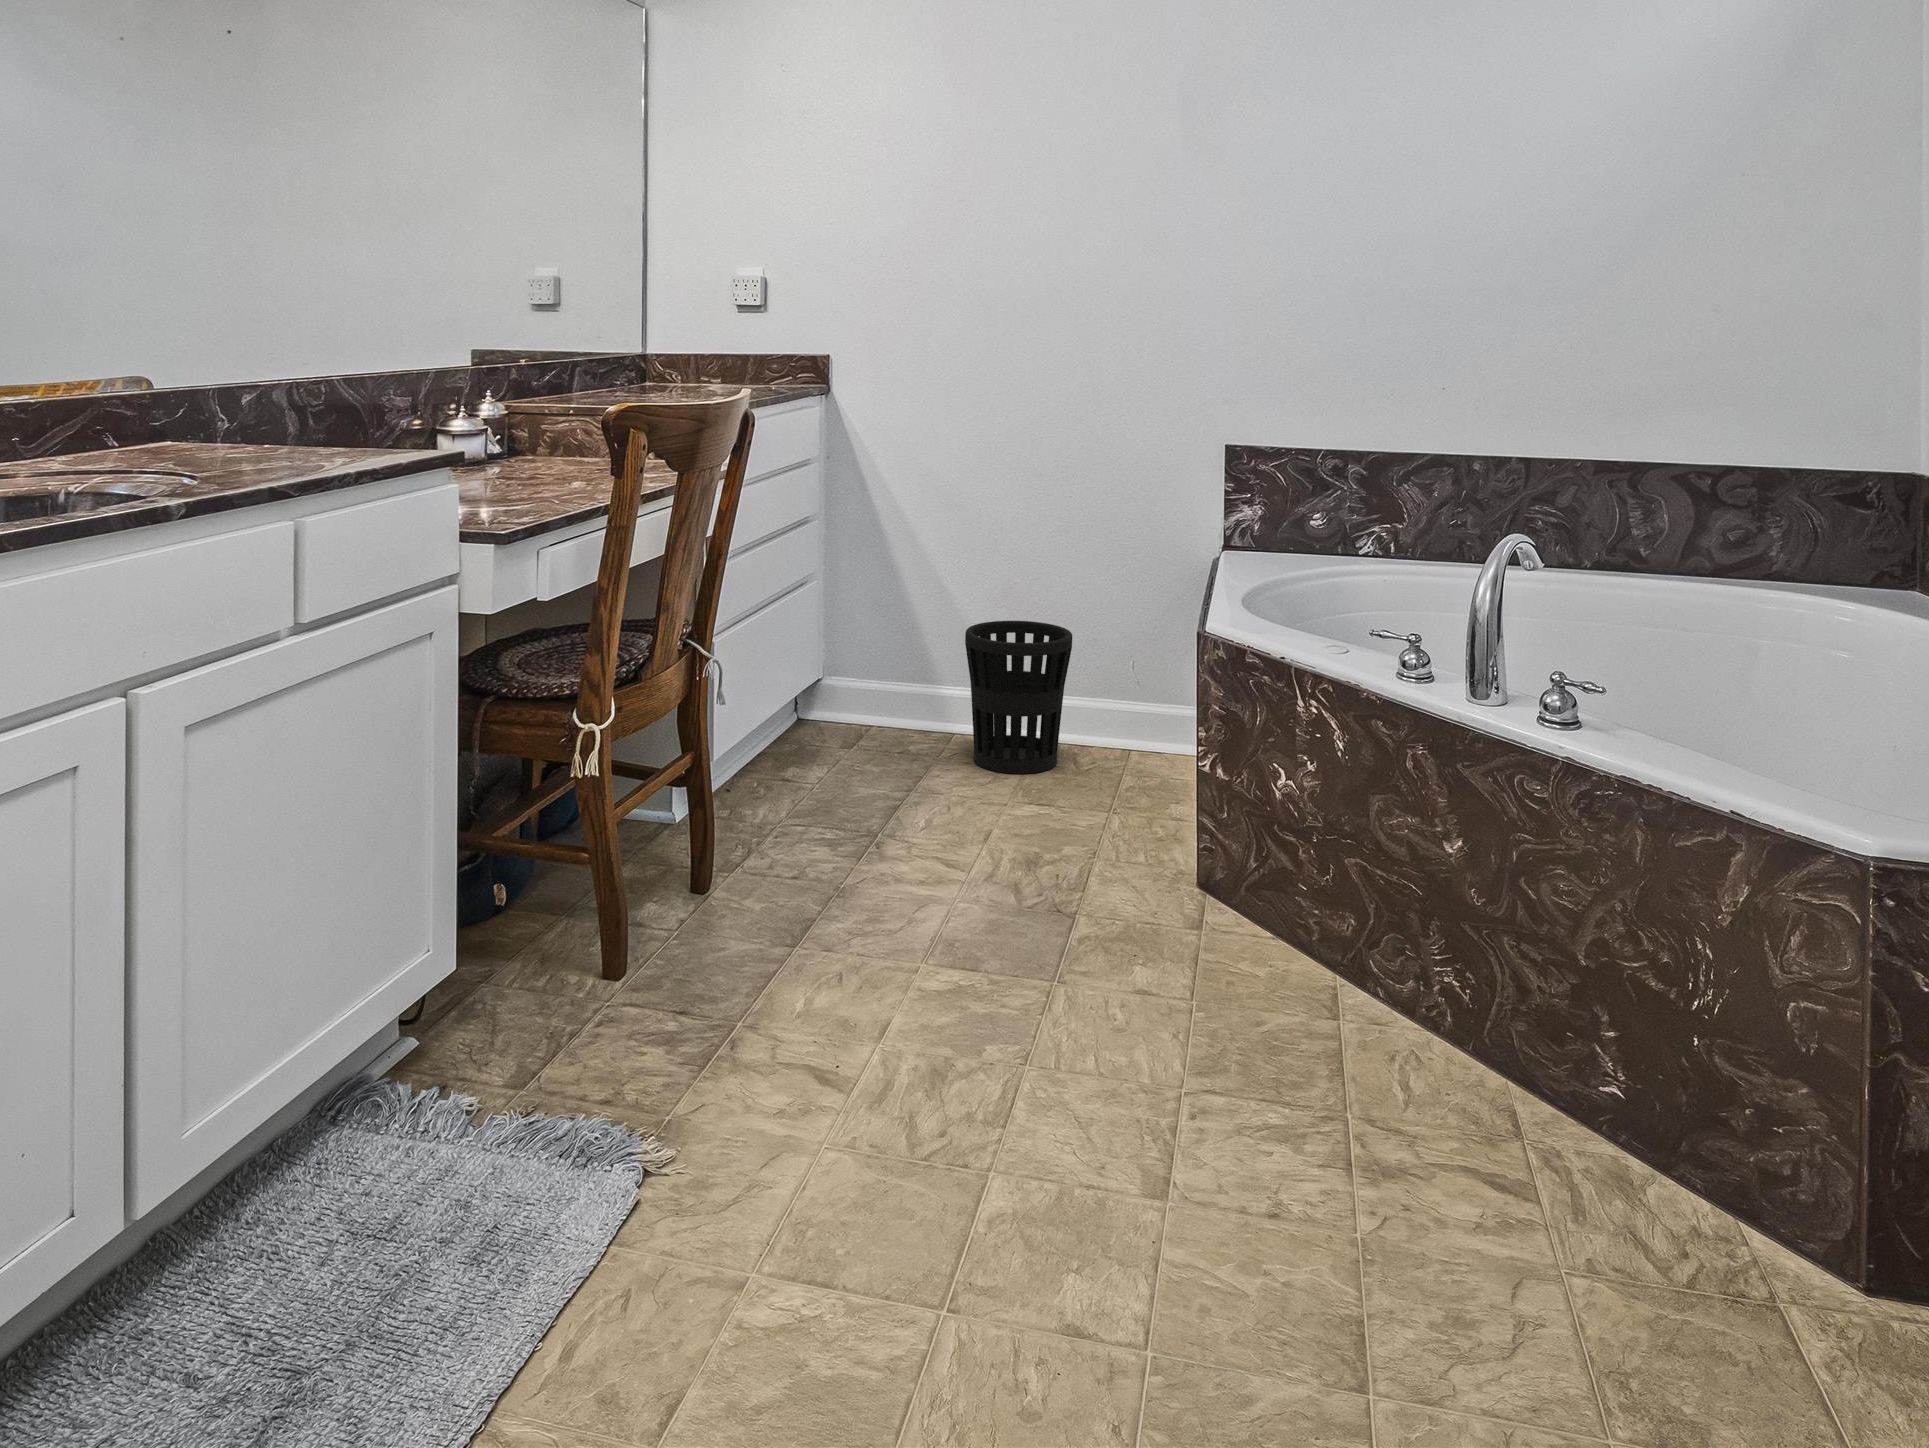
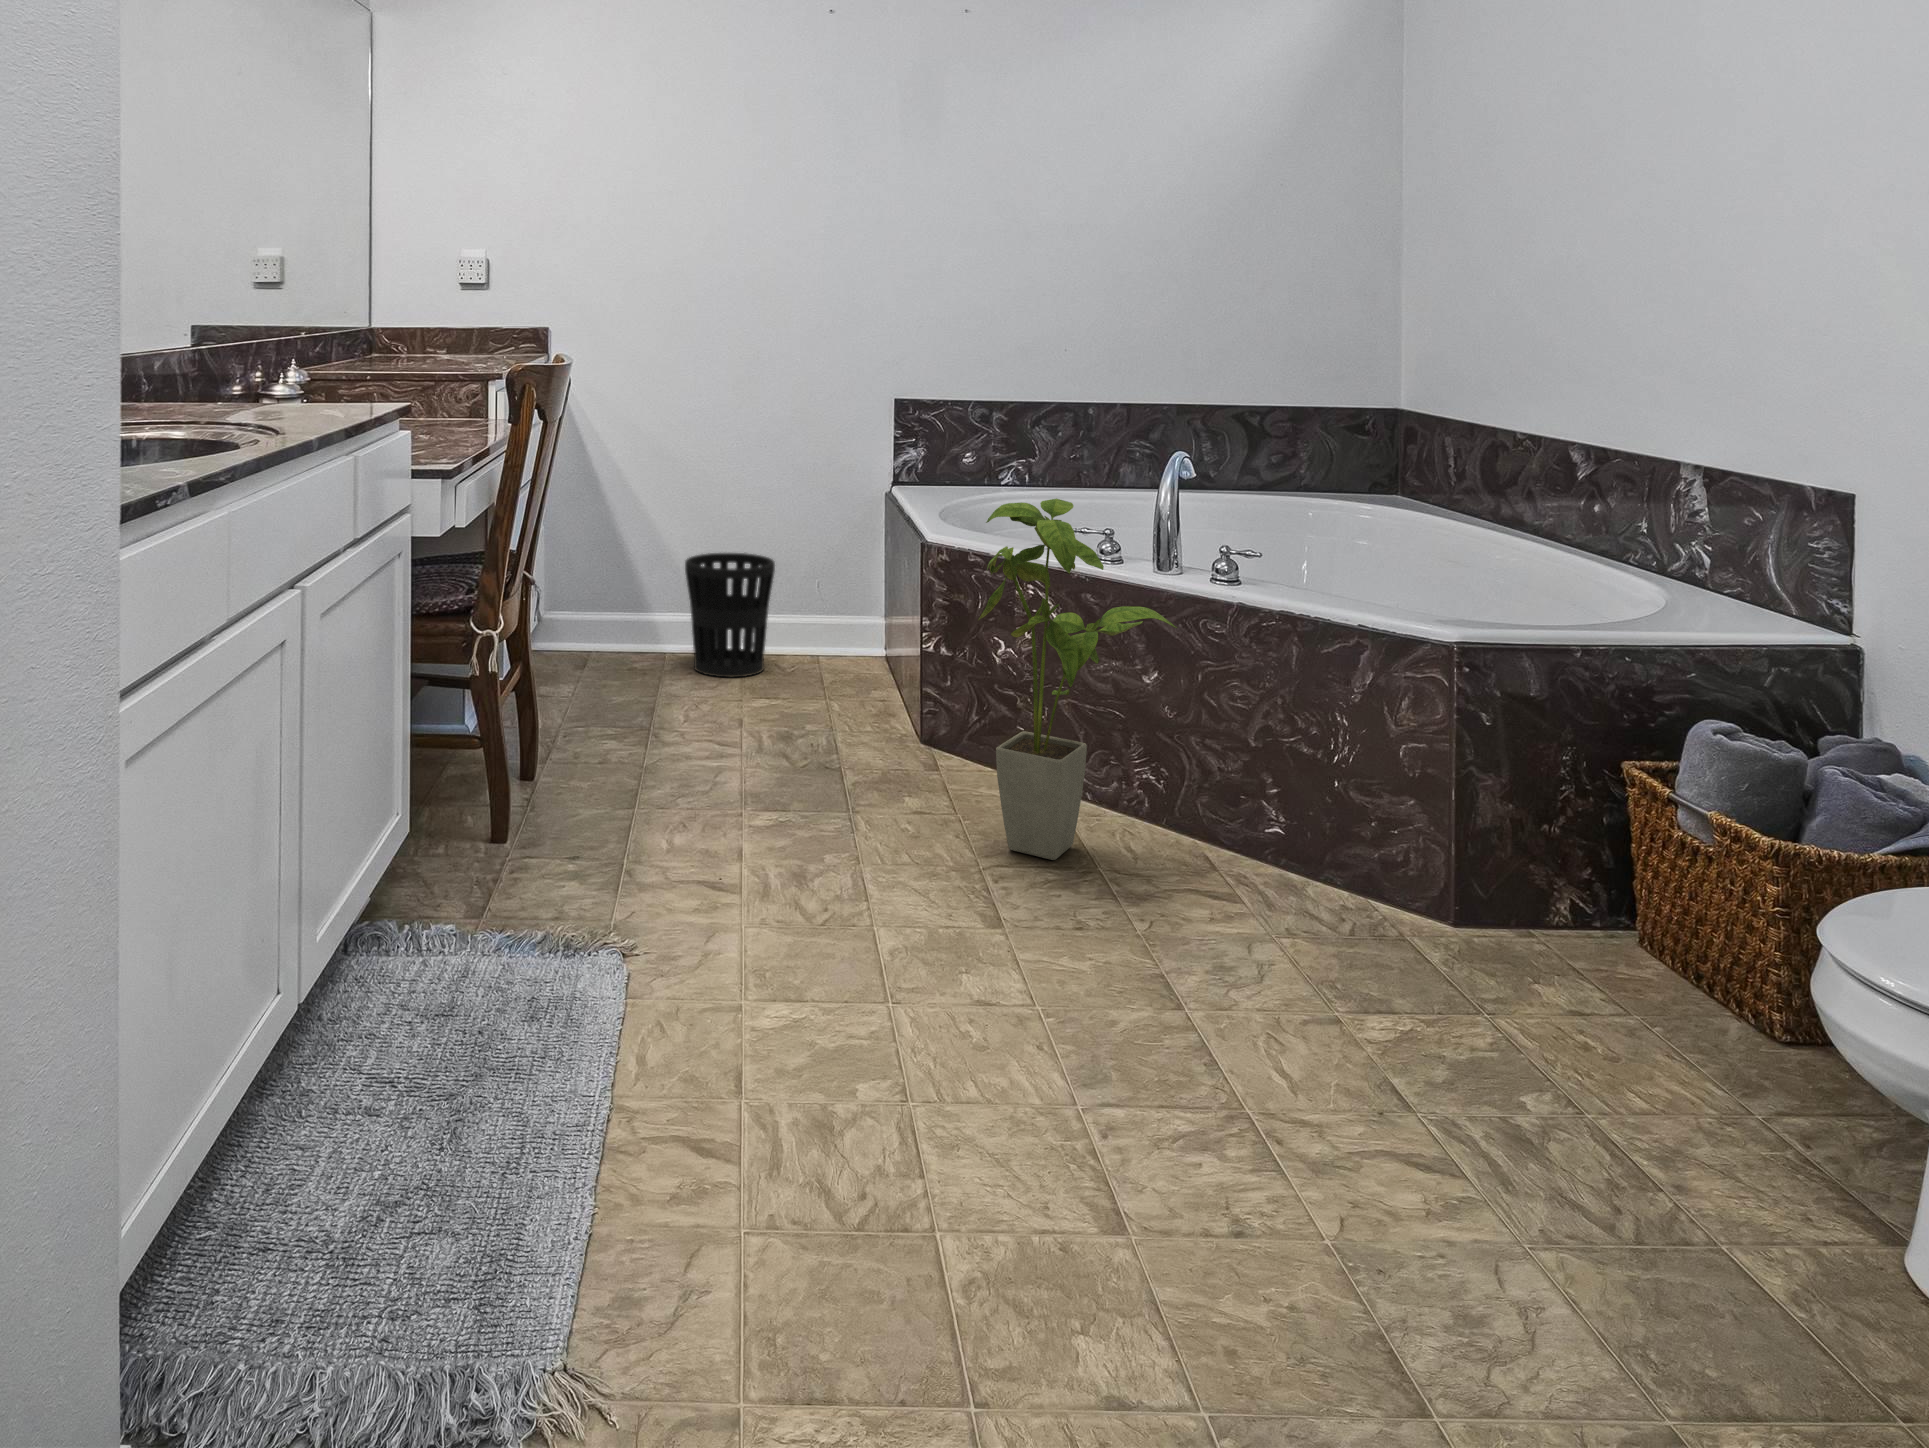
house plant: none [1200,593,1469,1096] -> present [978,499,1177,860]

